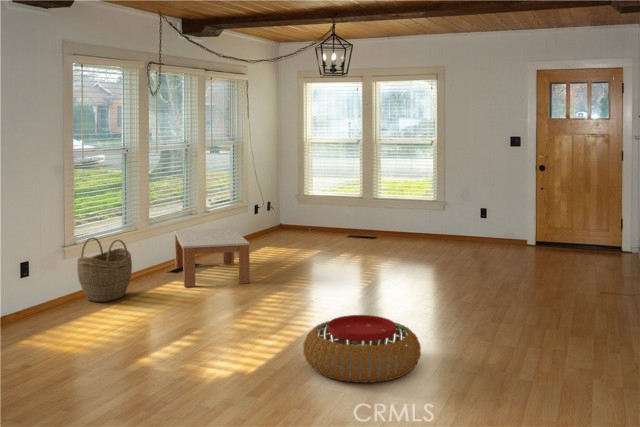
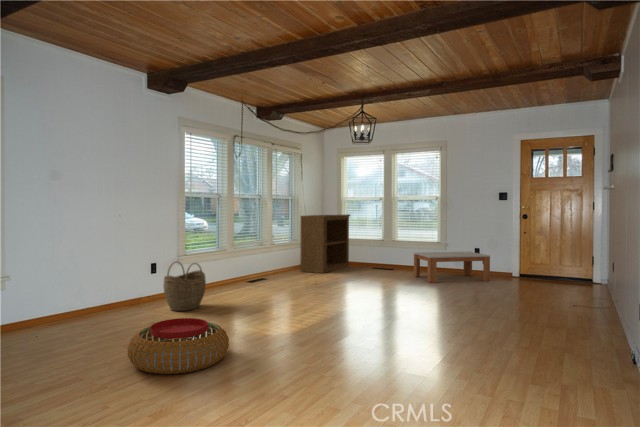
bookshelf: none [248,162,315,243] -> present [300,214,350,273]
coffee table: present [174,228,250,287] -> present [414,252,490,283]
pouf: present [303,315,421,383] -> present [127,318,229,374]

